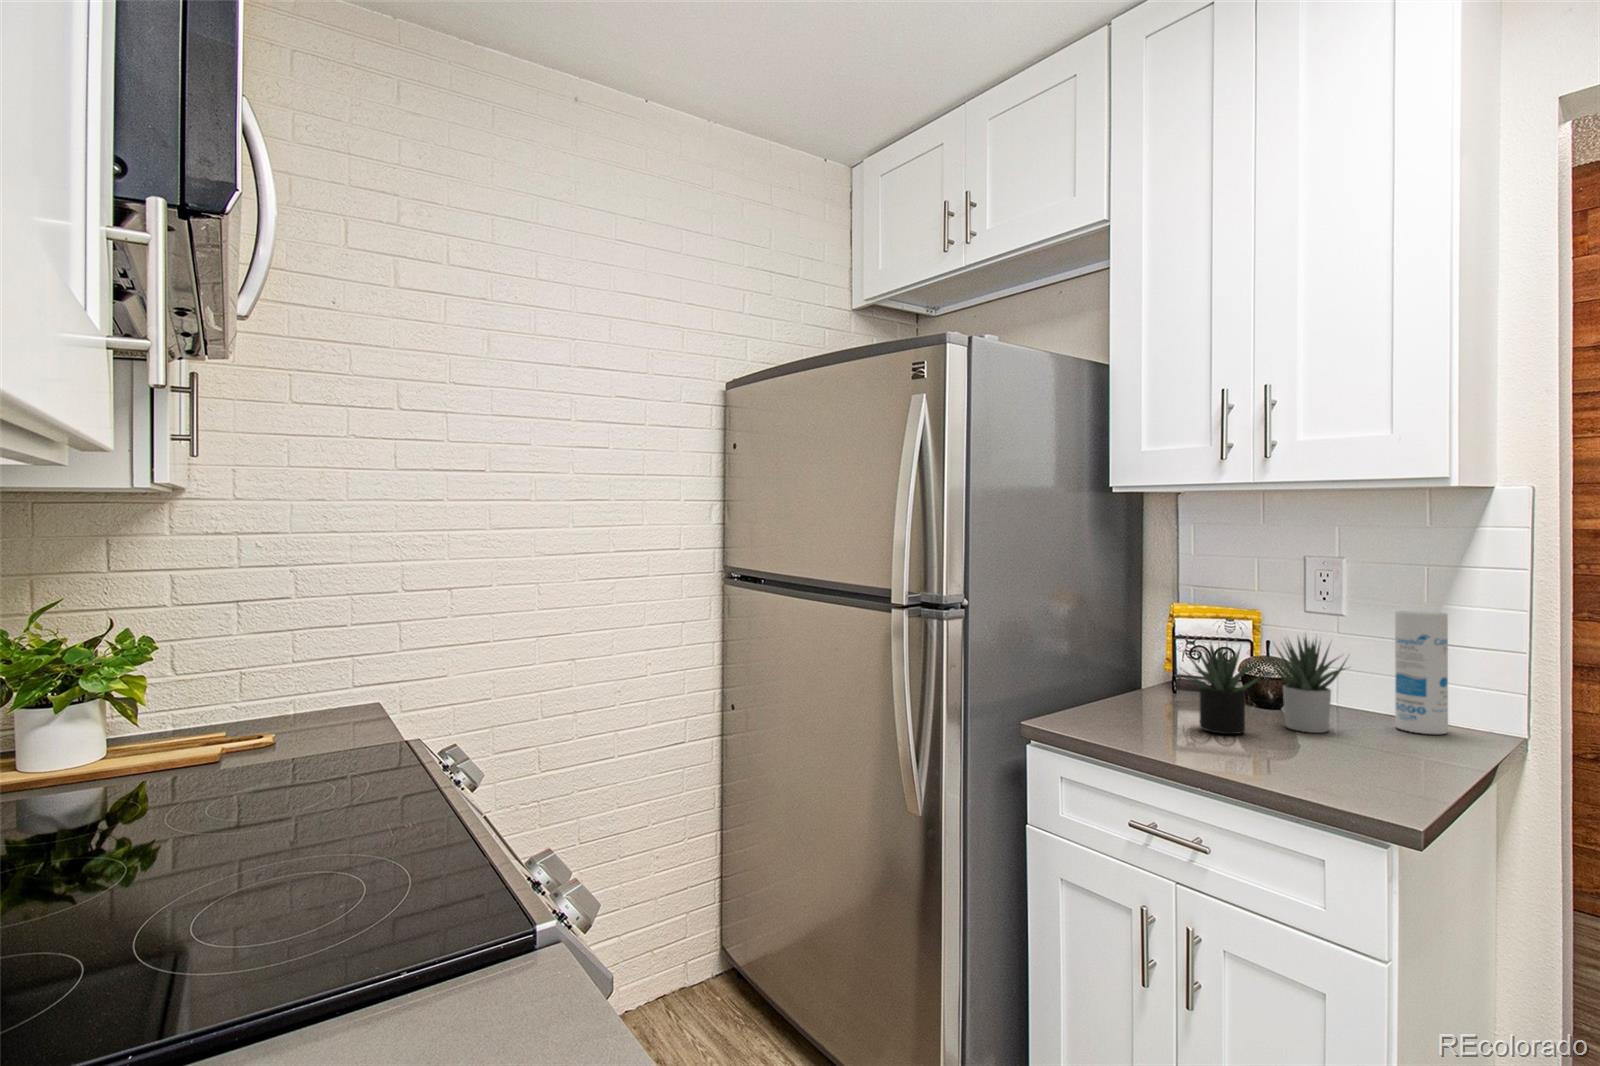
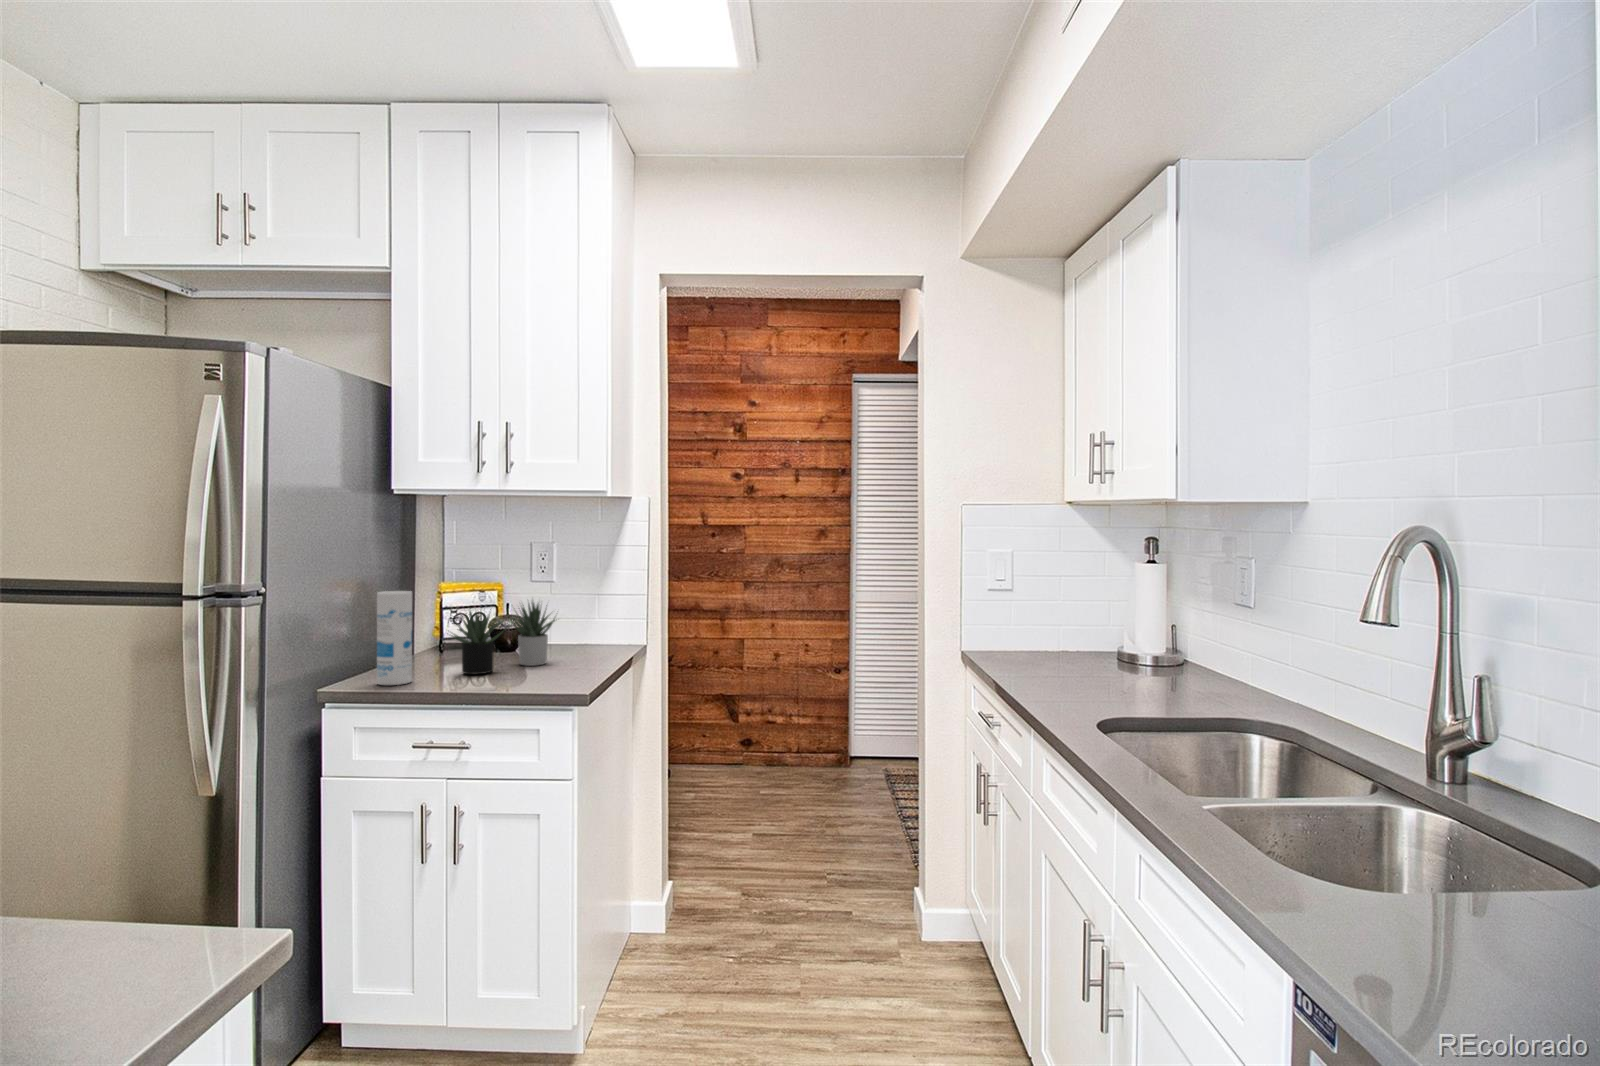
canister: present [1395,610,1448,734] -> present [377,591,412,685]

